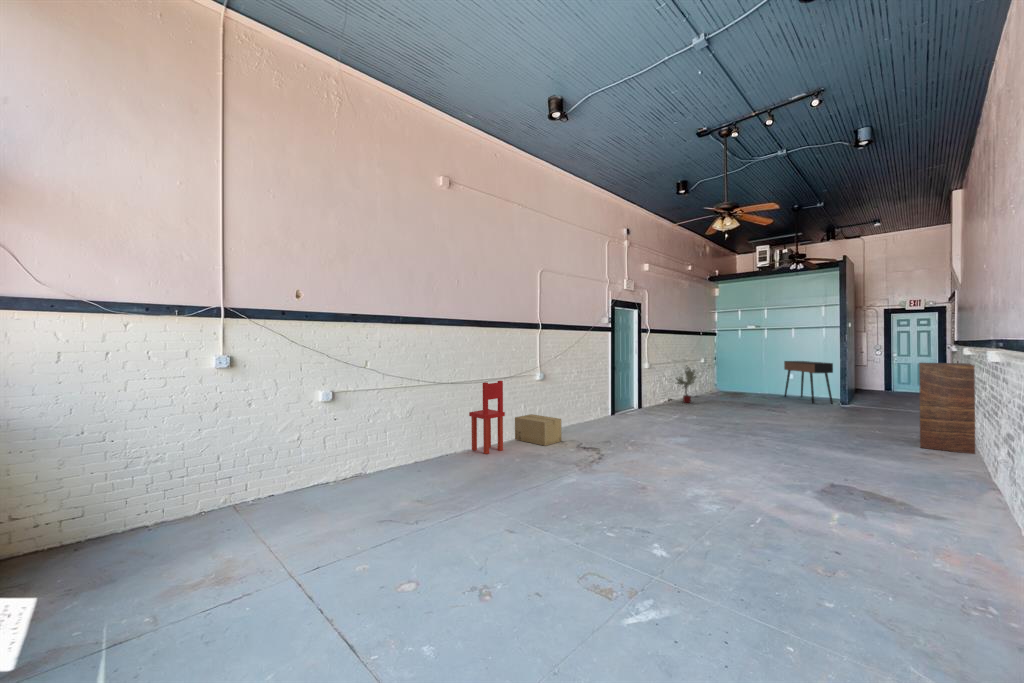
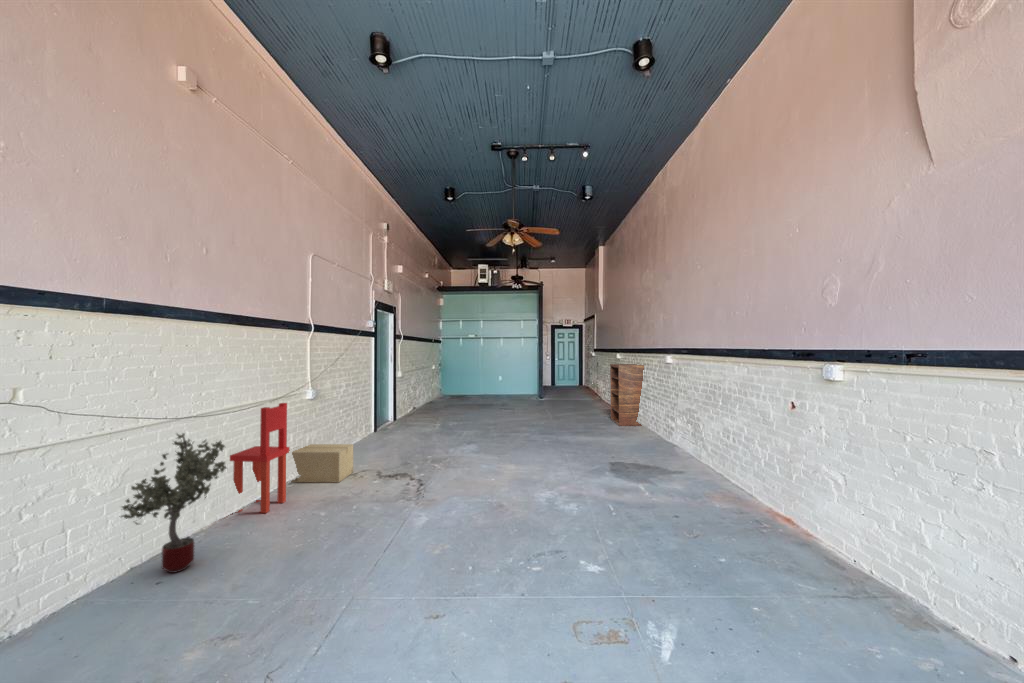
console table: present [784,361,833,404] -> none [497,365,534,400]
potted tree: present [675,365,696,403] -> present [121,433,226,573]

